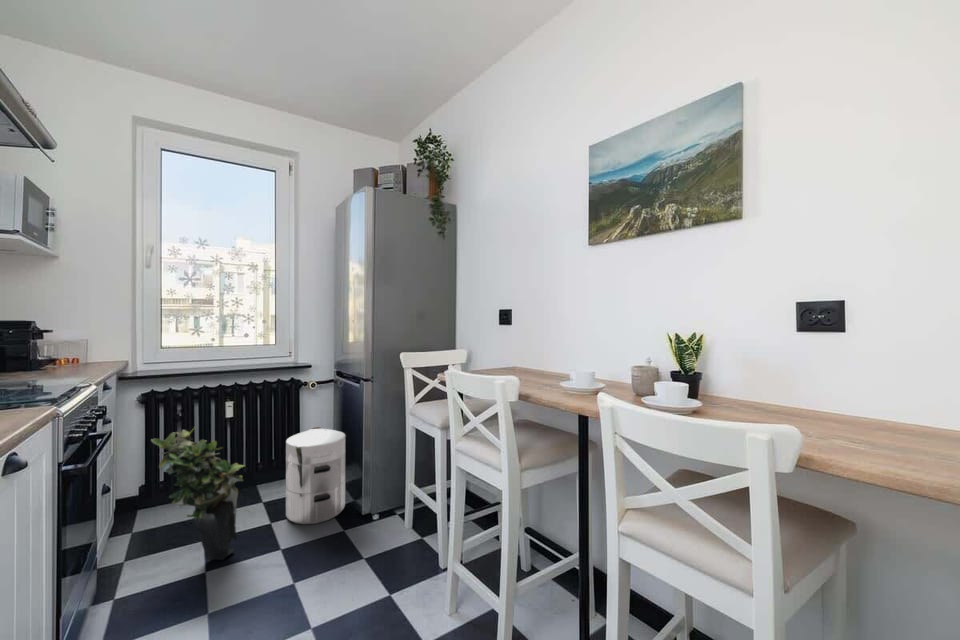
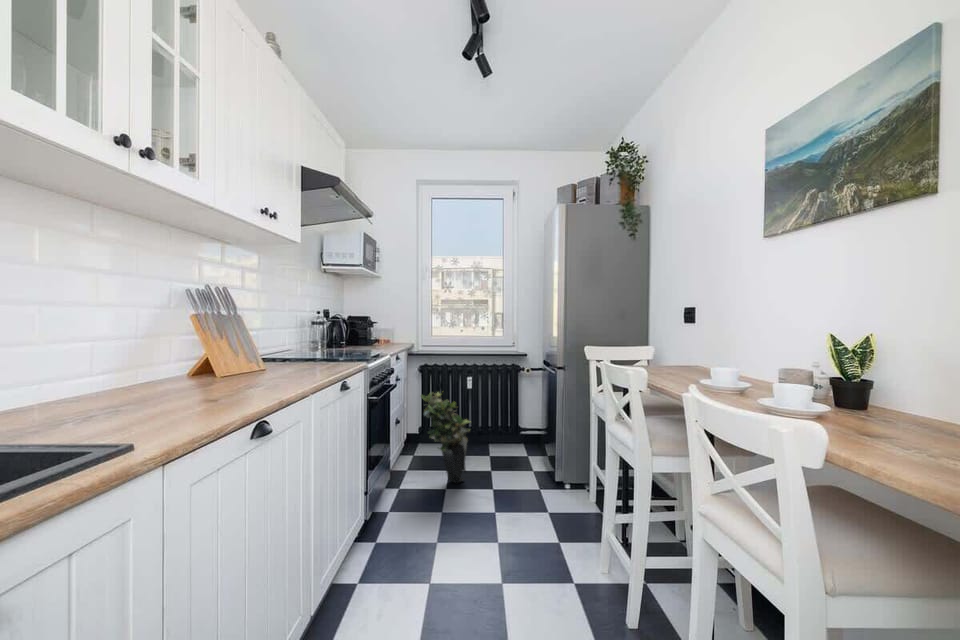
waste bin: present [286,427,345,524] -> none [501,403,545,478]

